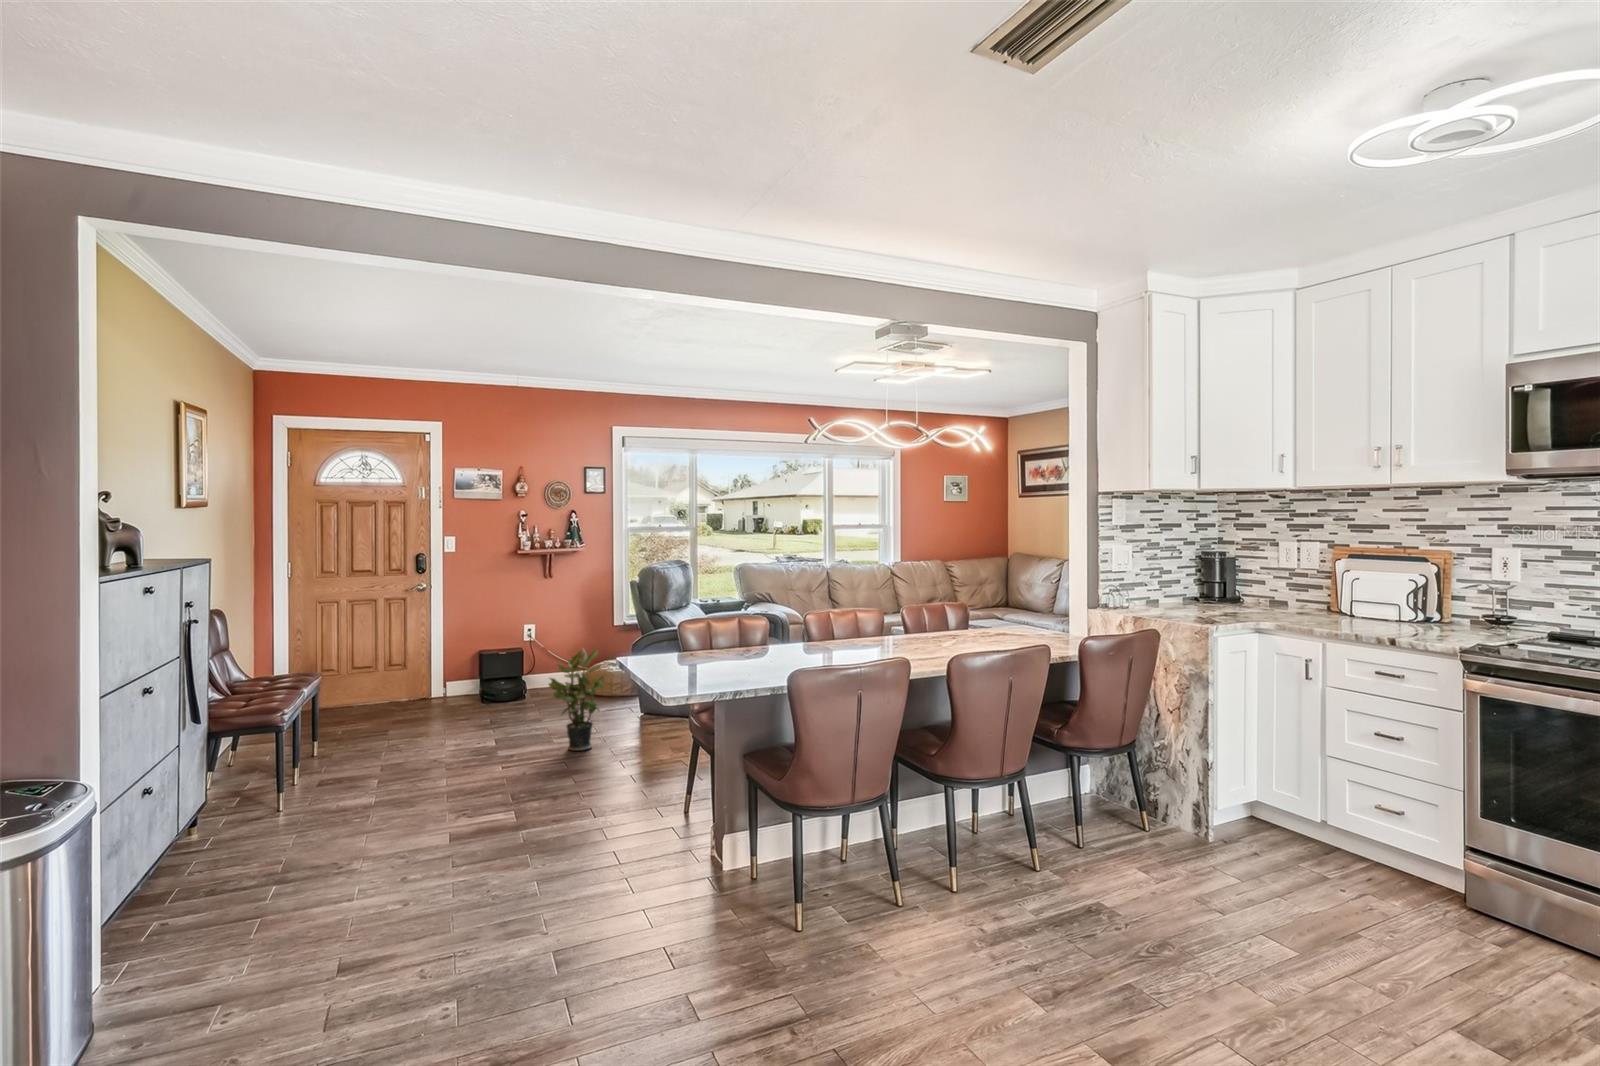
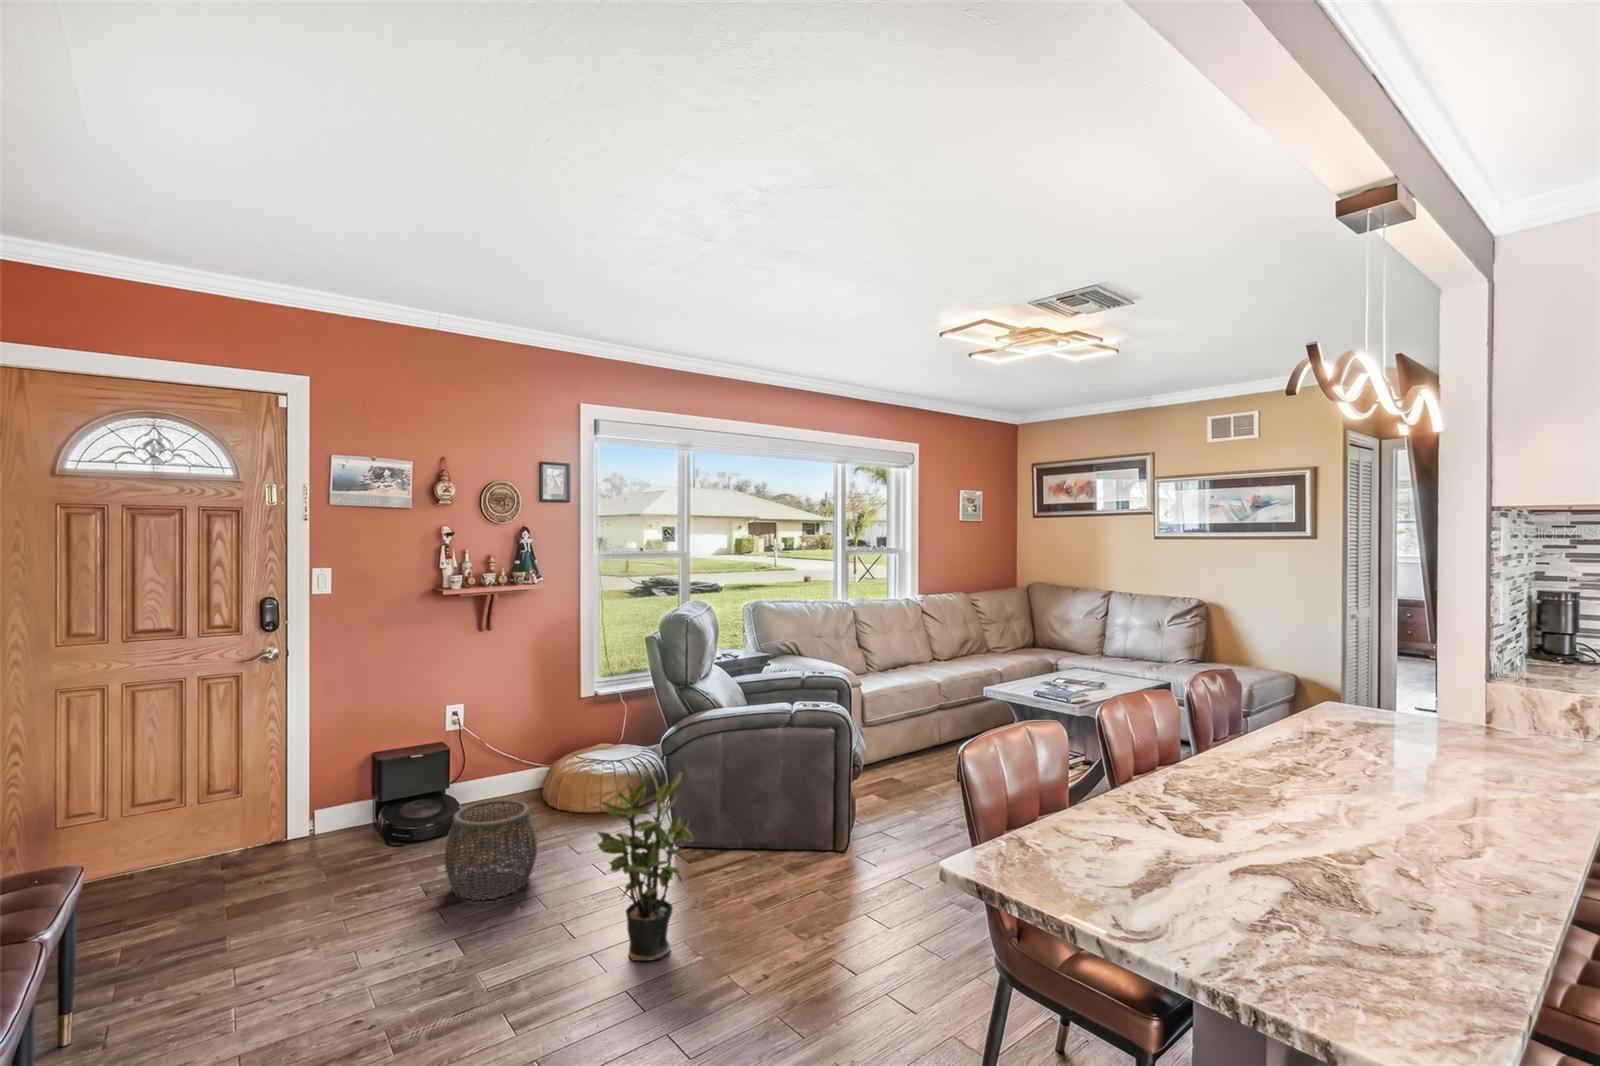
woven basket: none [497,673,551,725] -> present [444,800,538,900]

